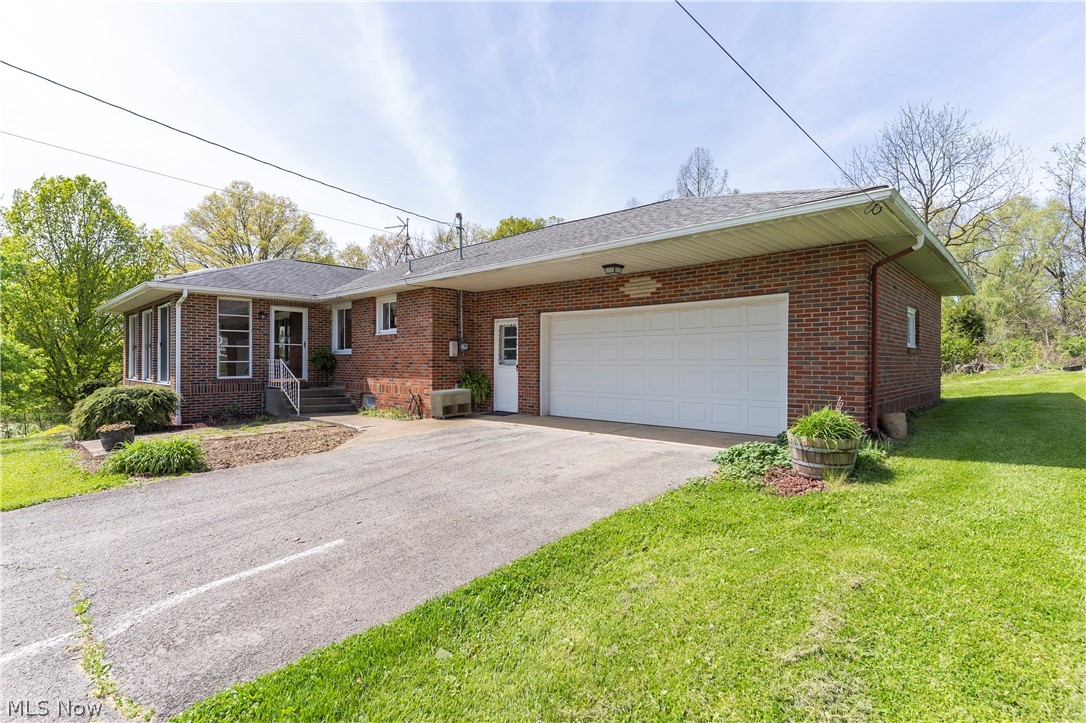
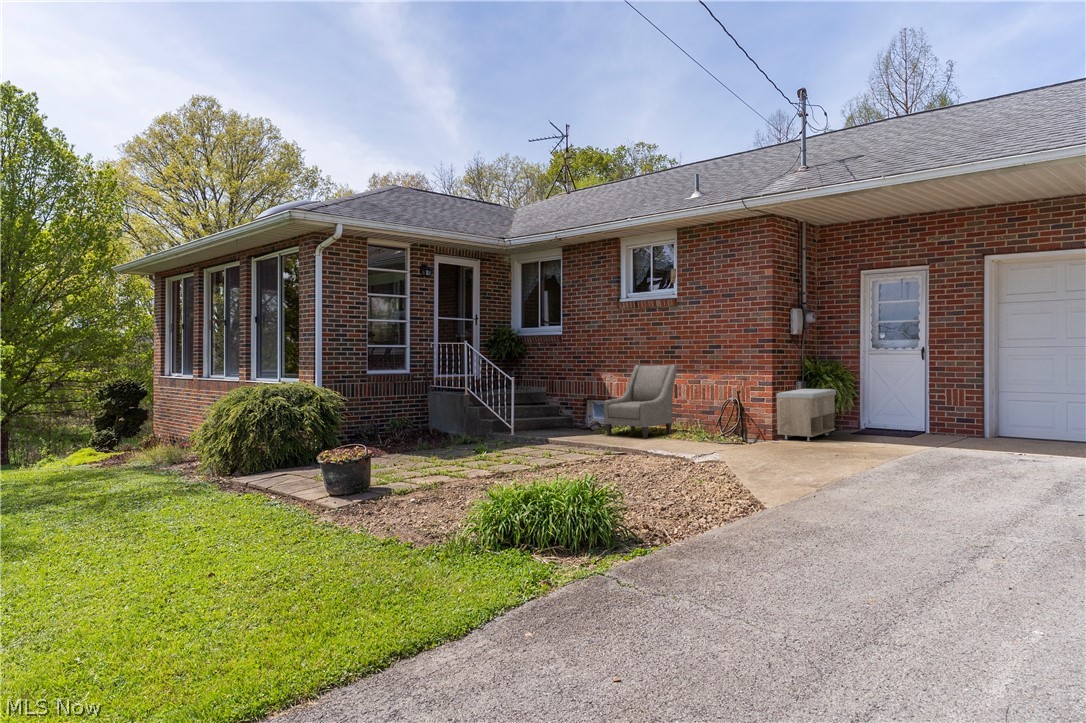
chair: none [350,374,395,418] -> present [604,365,677,439]

